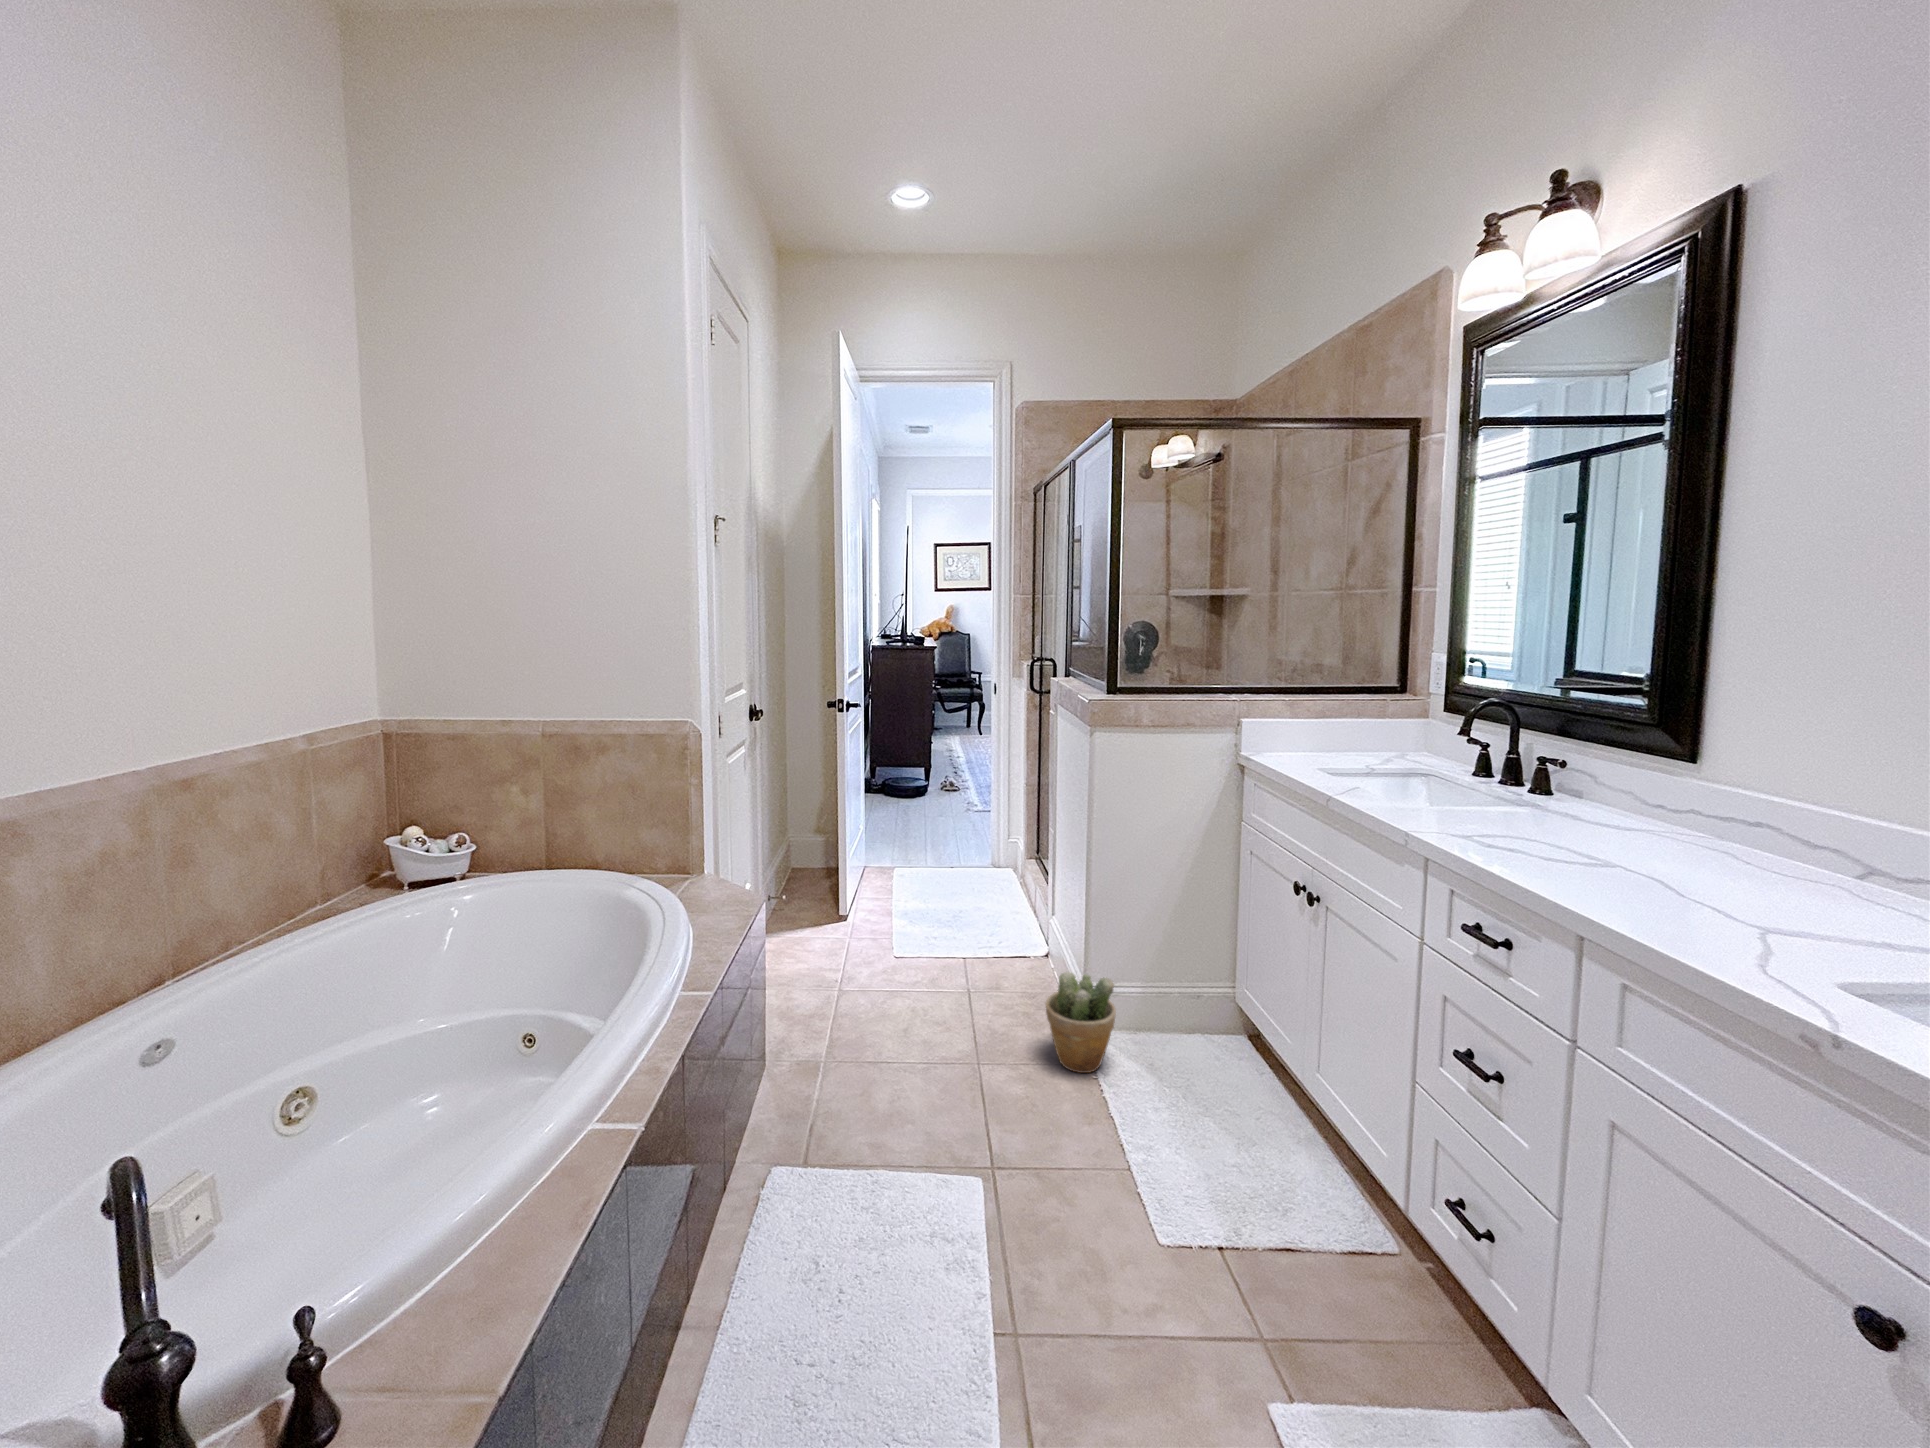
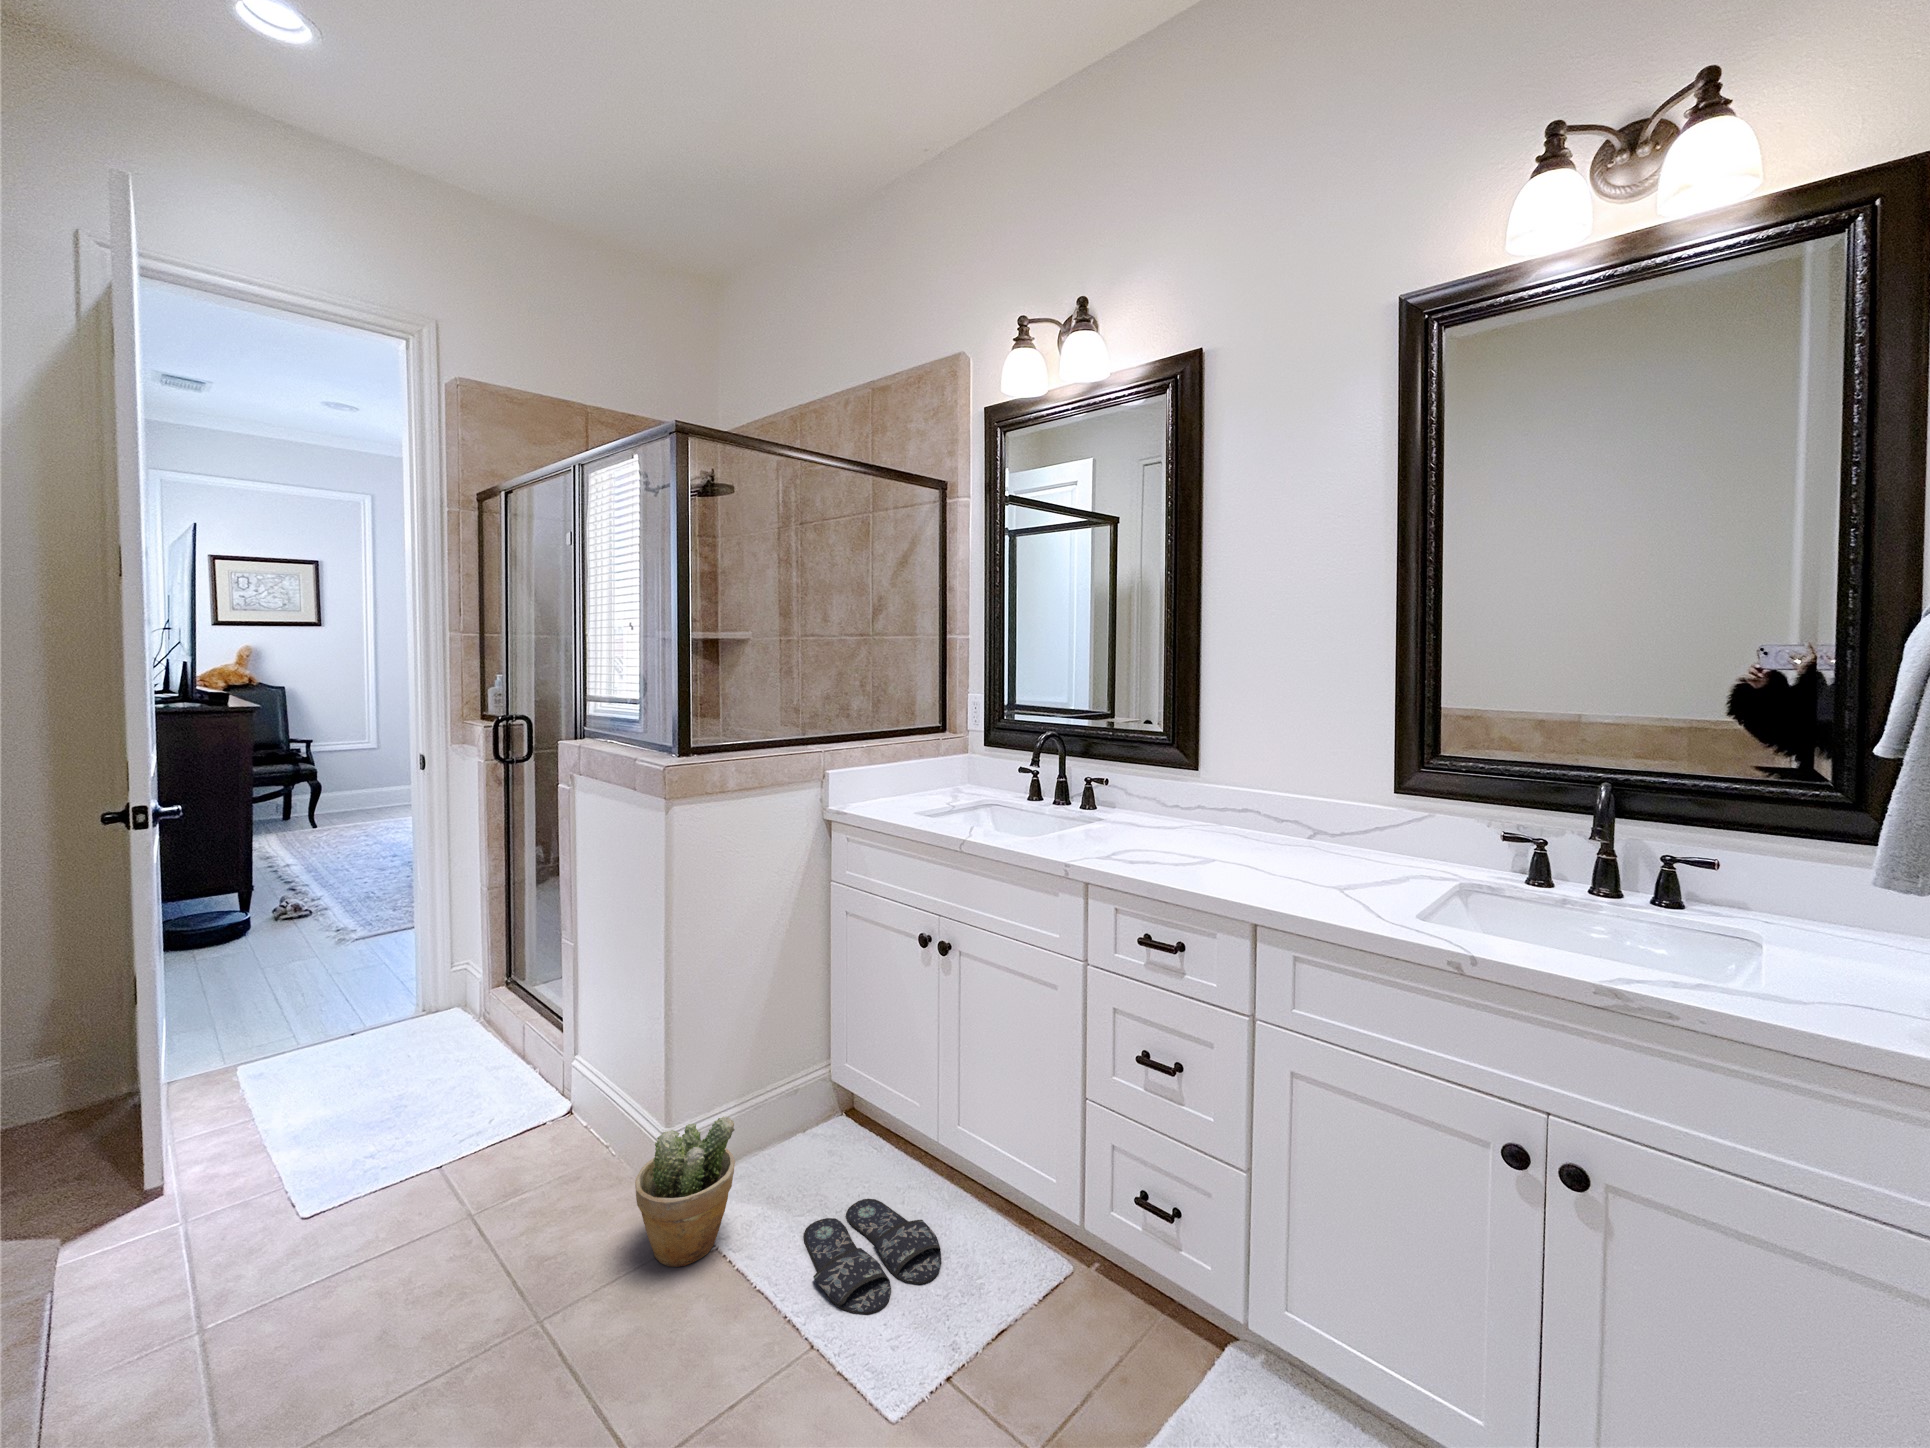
slippers: none [1153,1092,1269,1180] -> present [804,1199,941,1314]

